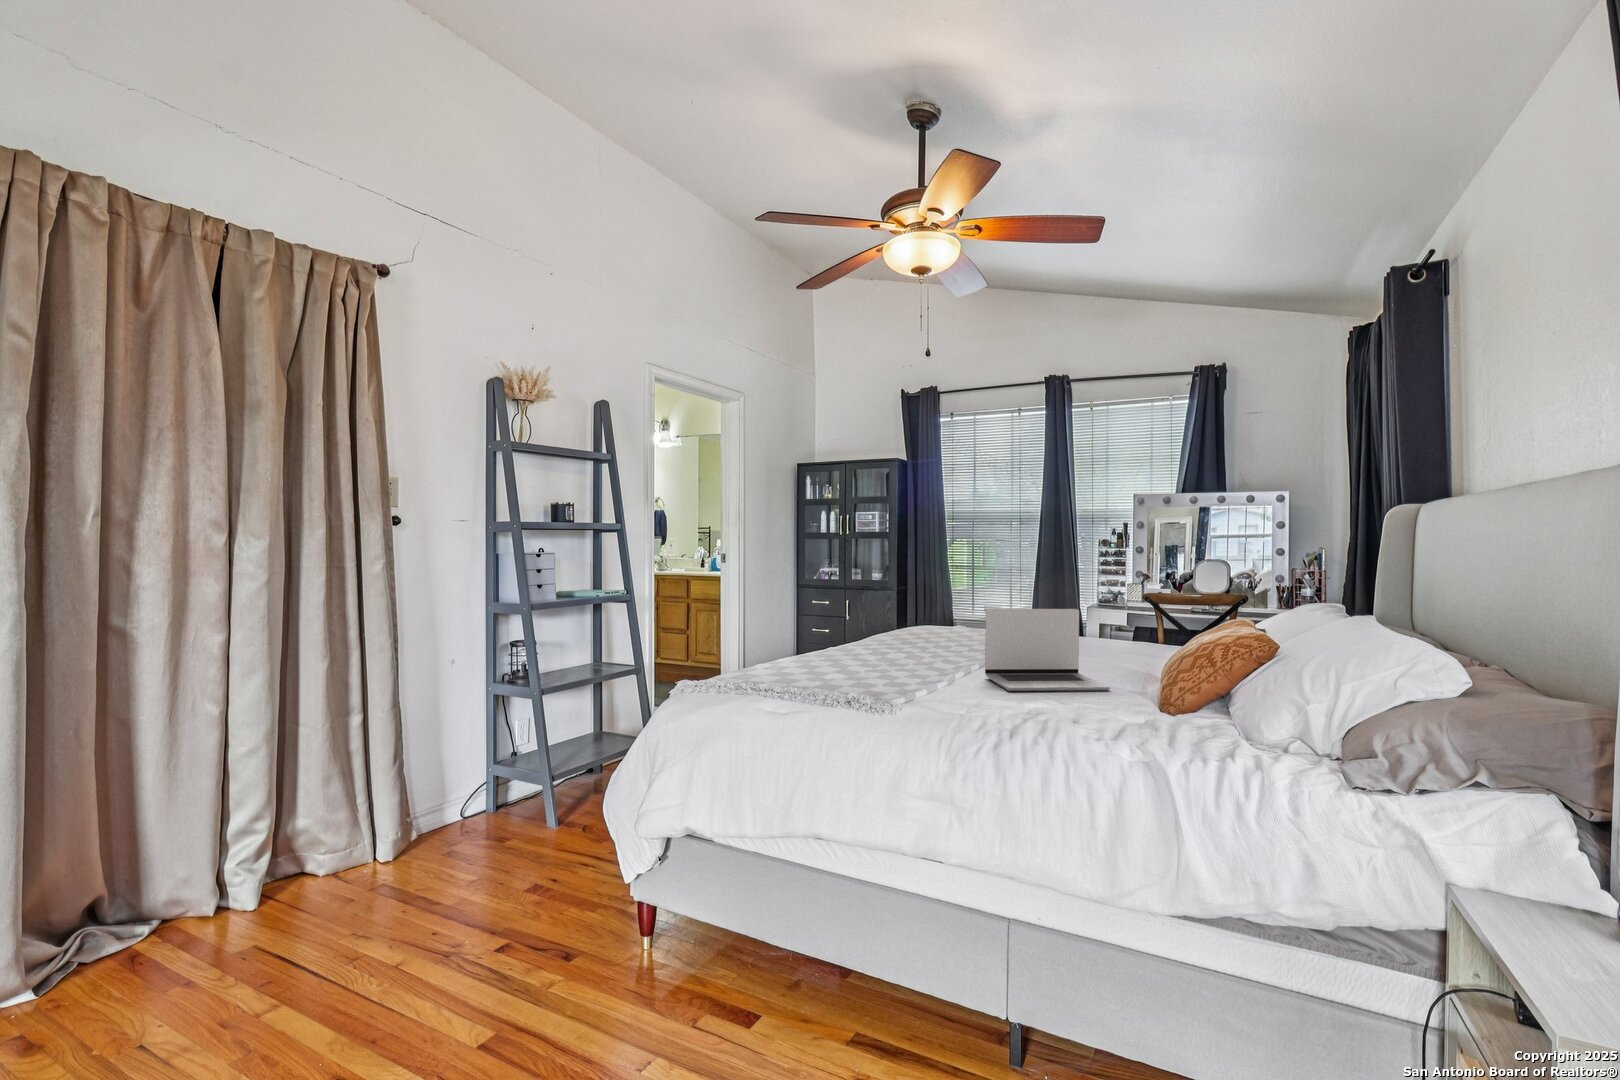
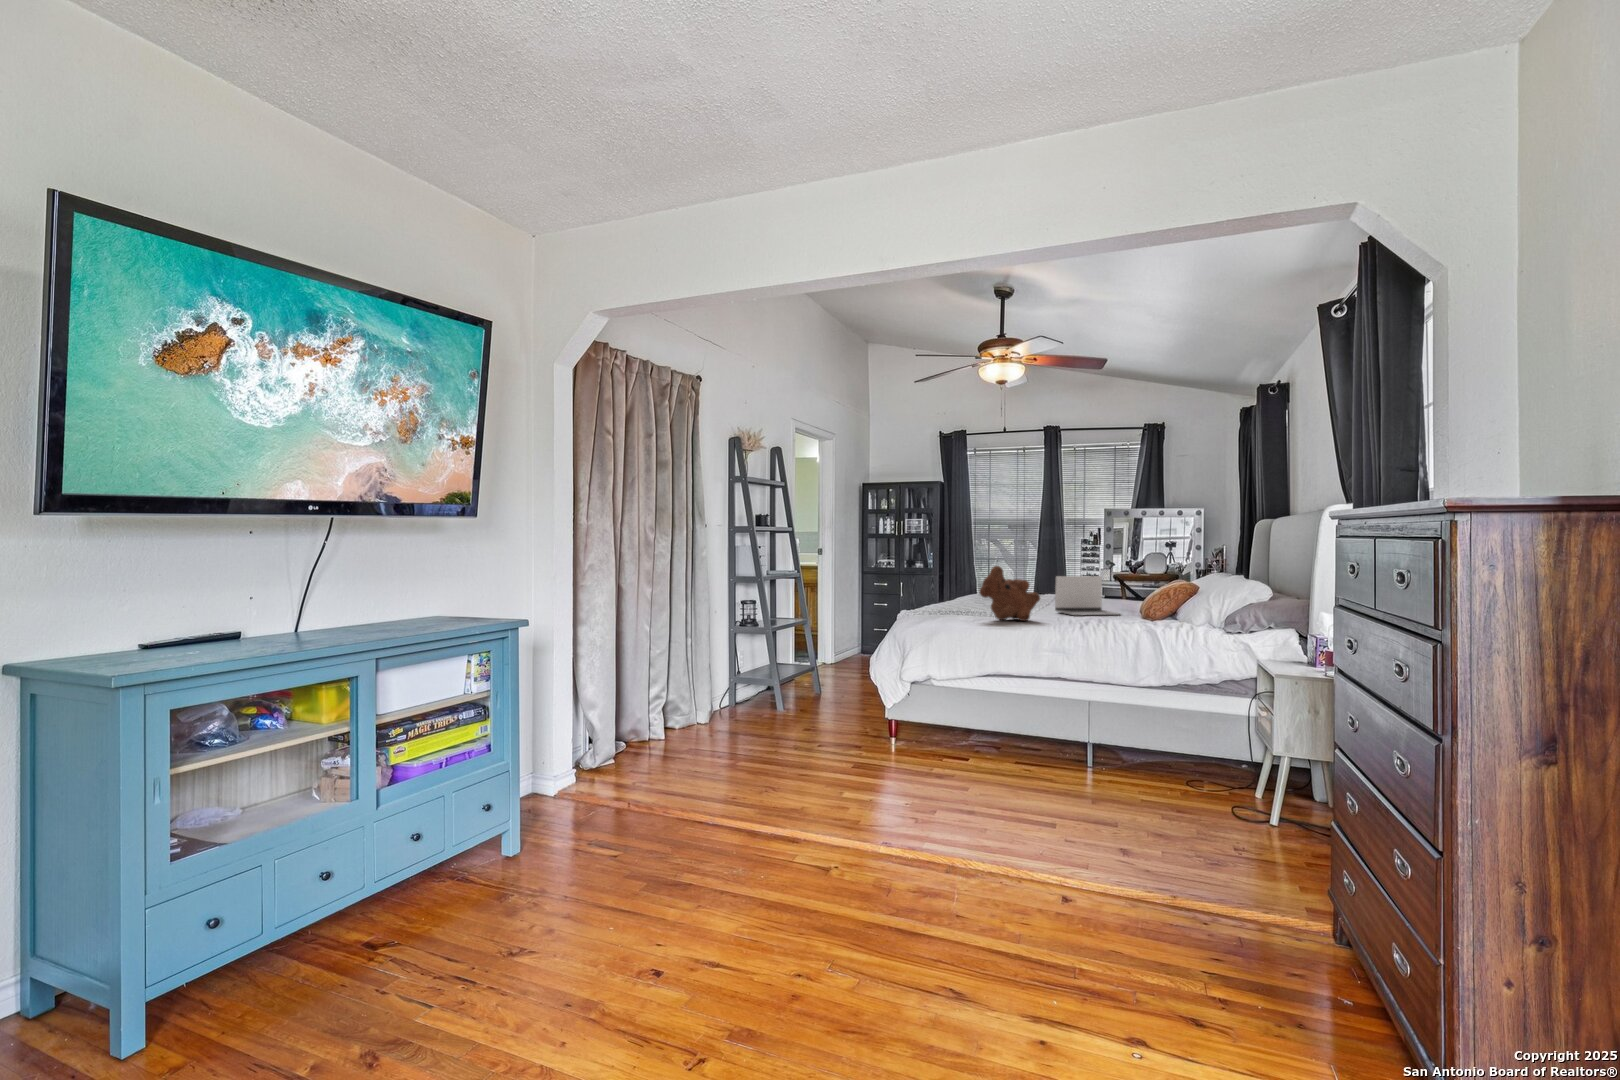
teddy bear: none [784,594,916,713] -> present [980,566,1040,621]

